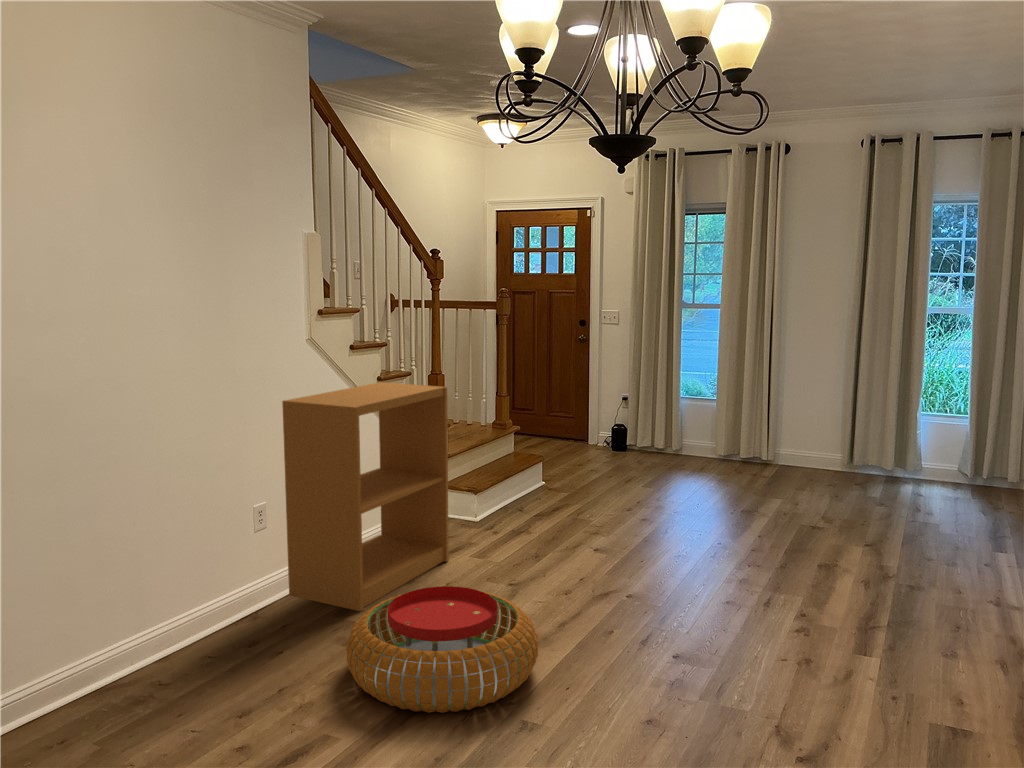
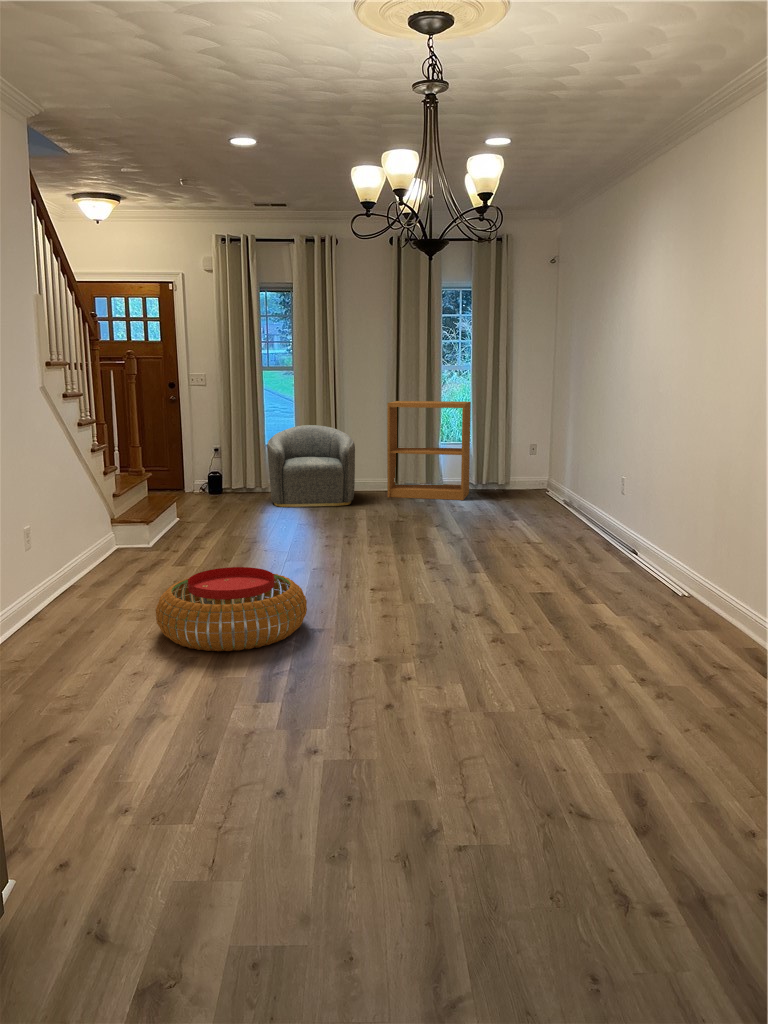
armchair: none [669,379,783,488] -> present [267,425,355,507]
bookshelf: present [282,382,449,611] -> present [387,401,471,500]

